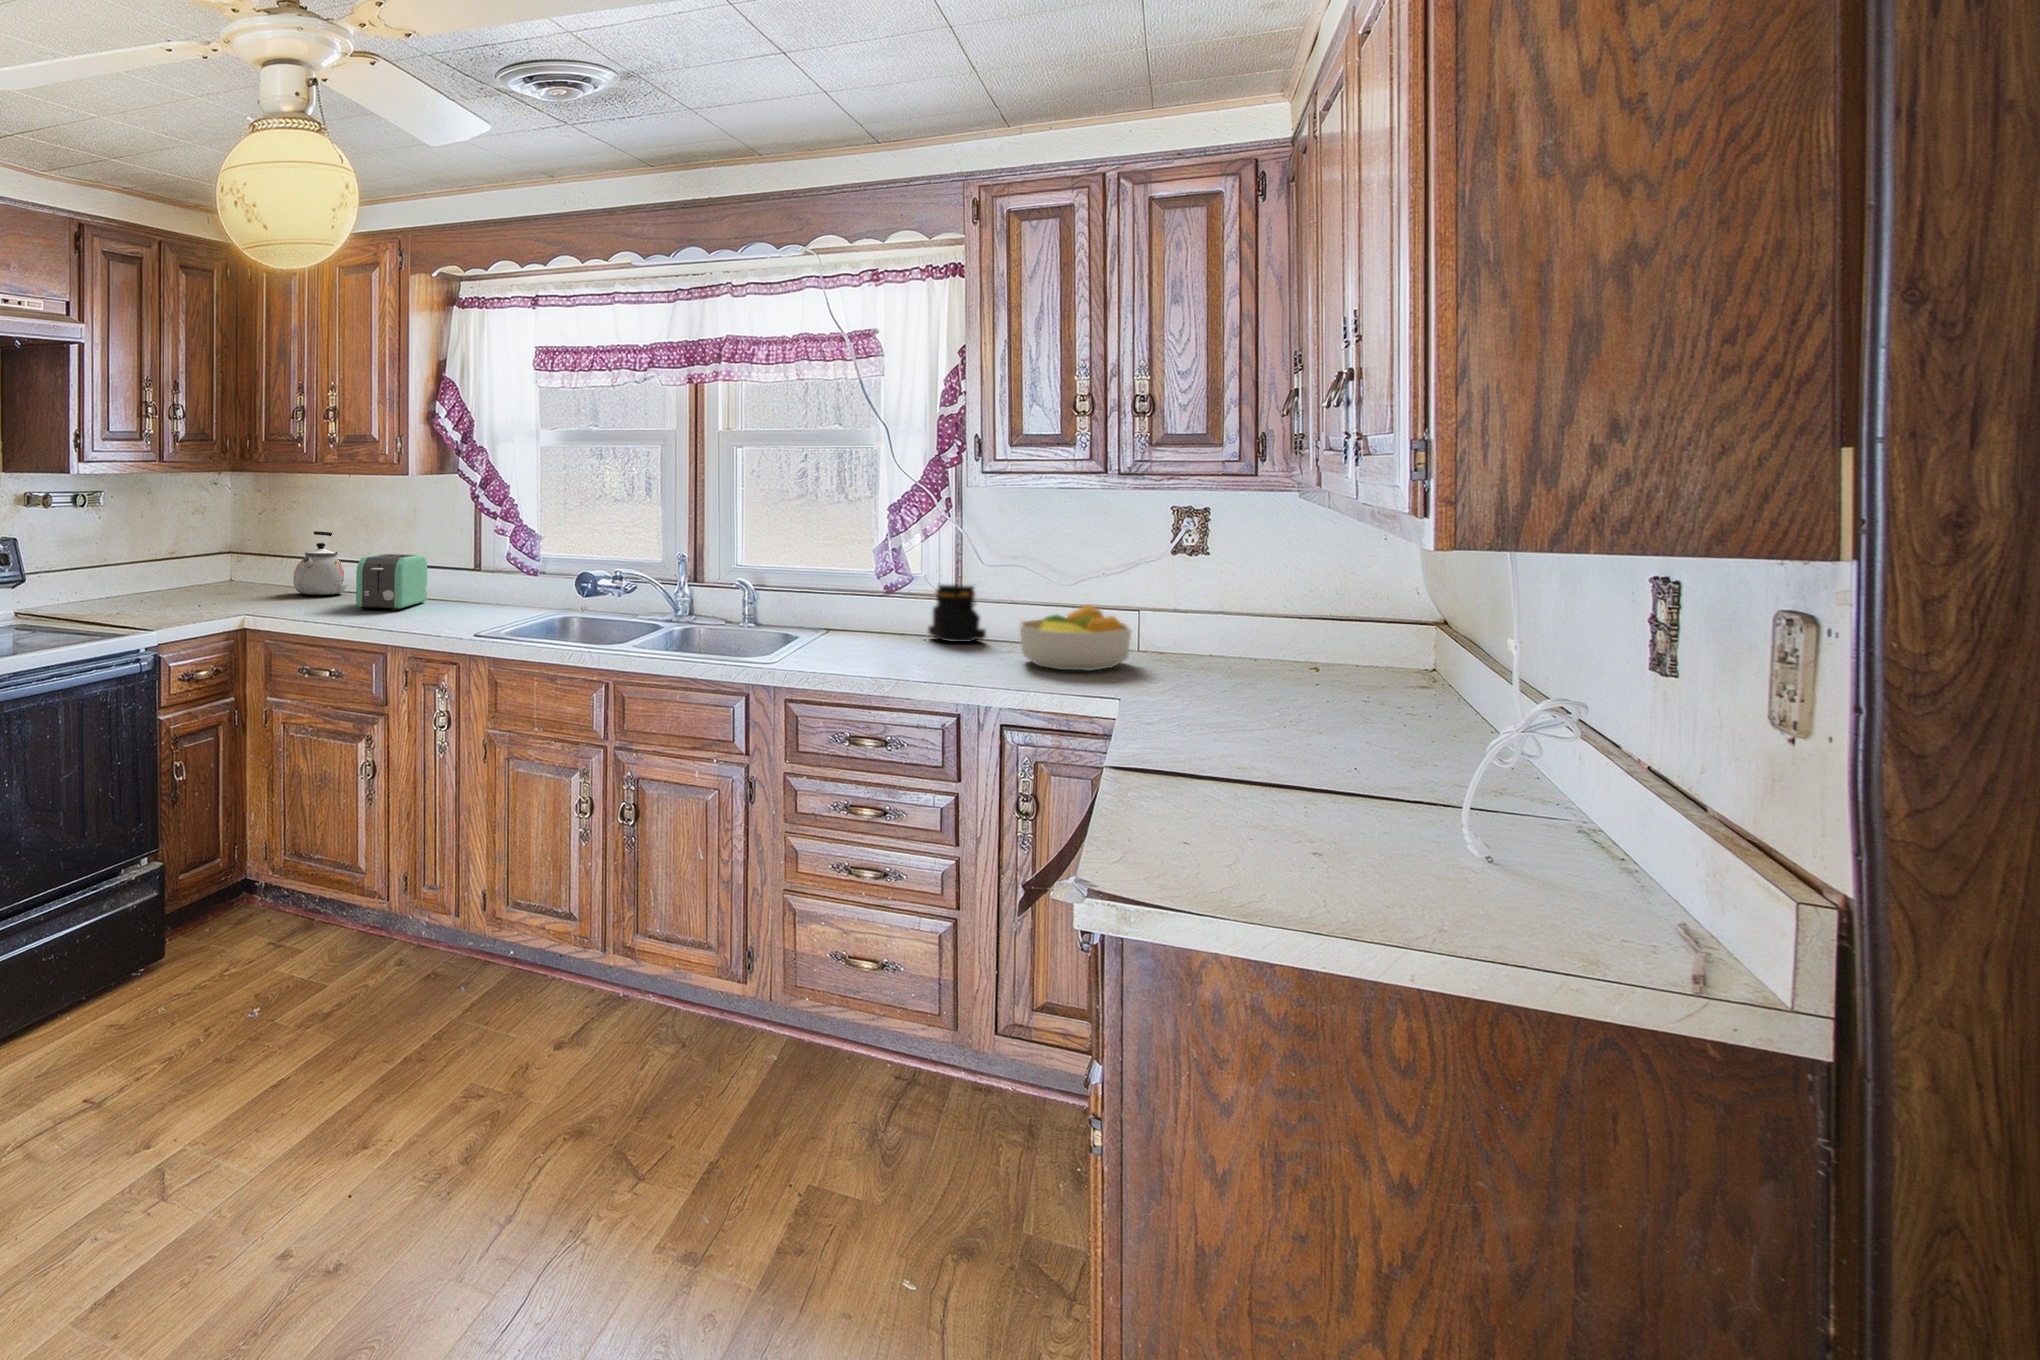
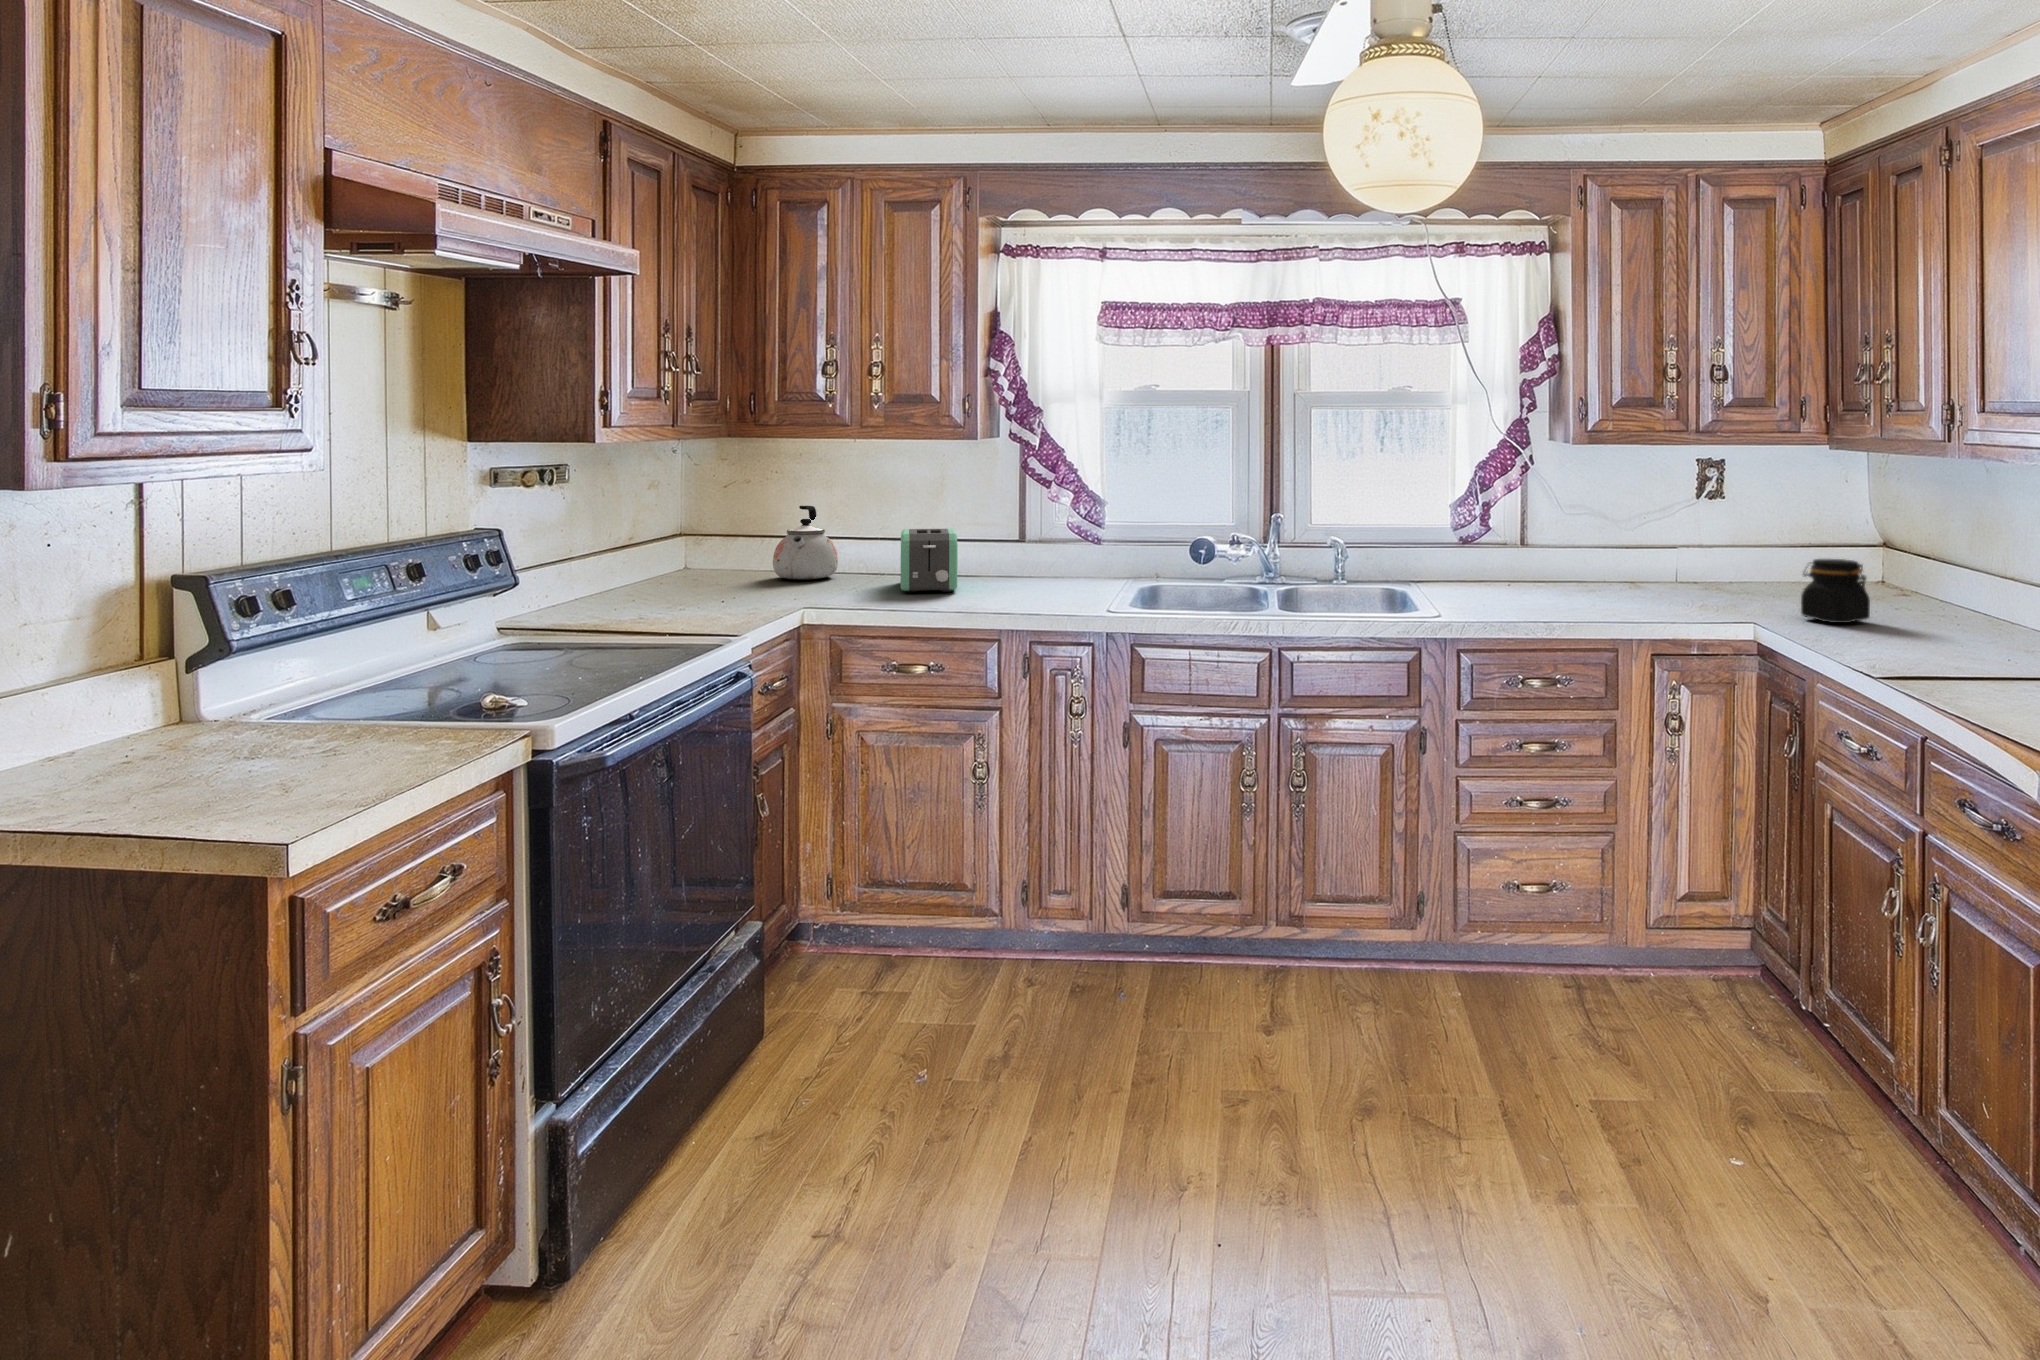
jar: present [928,585,986,642] -> present [1801,559,1870,623]
fruit bowl: present [1019,604,1132,671] -> none [1644,550,1744,611]

